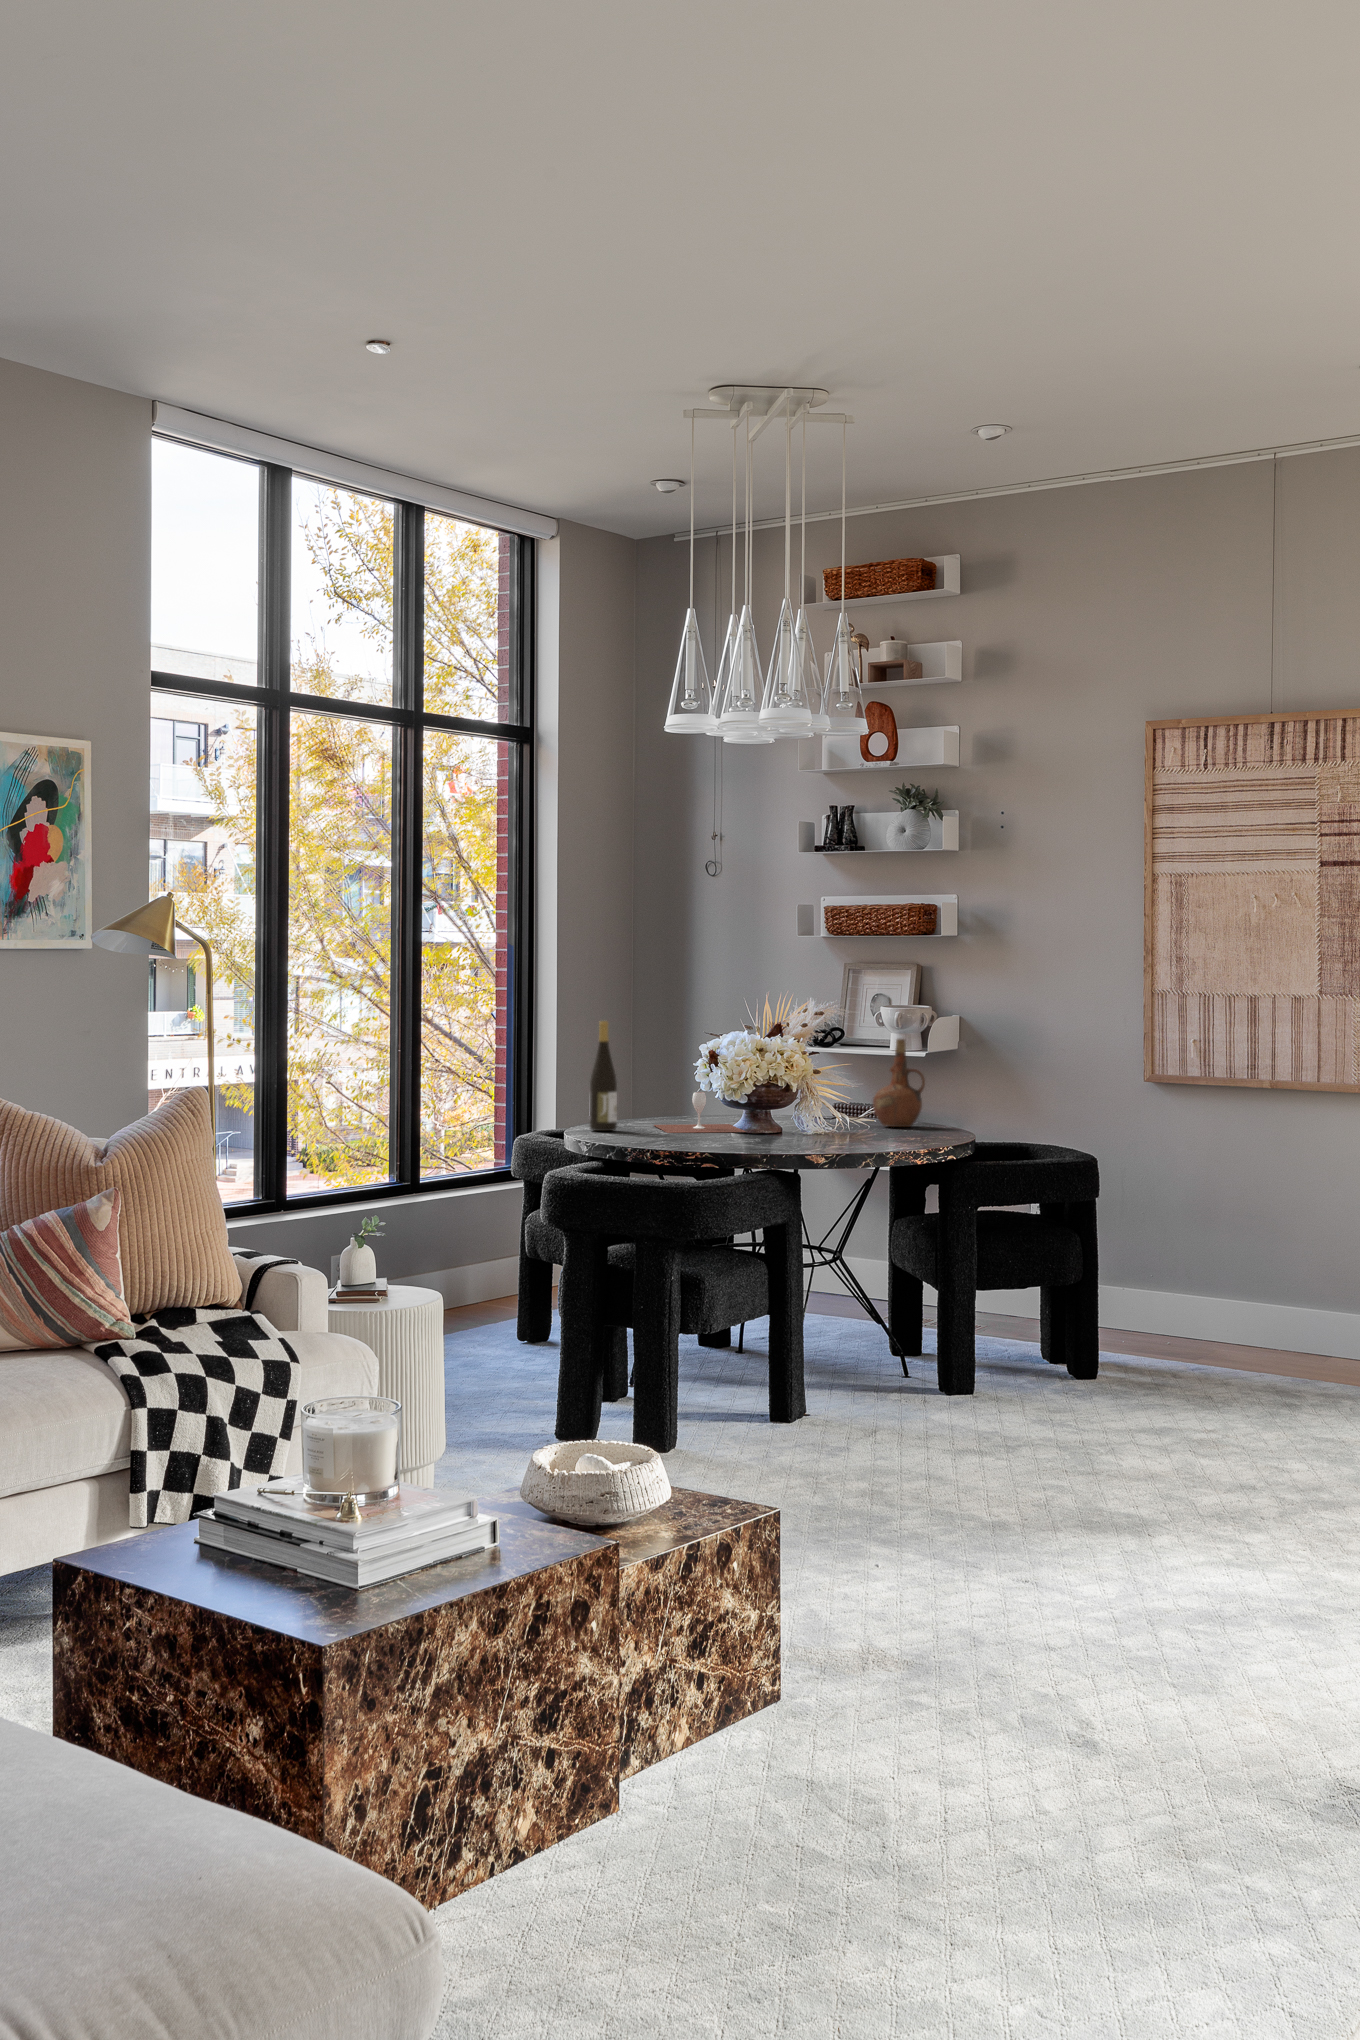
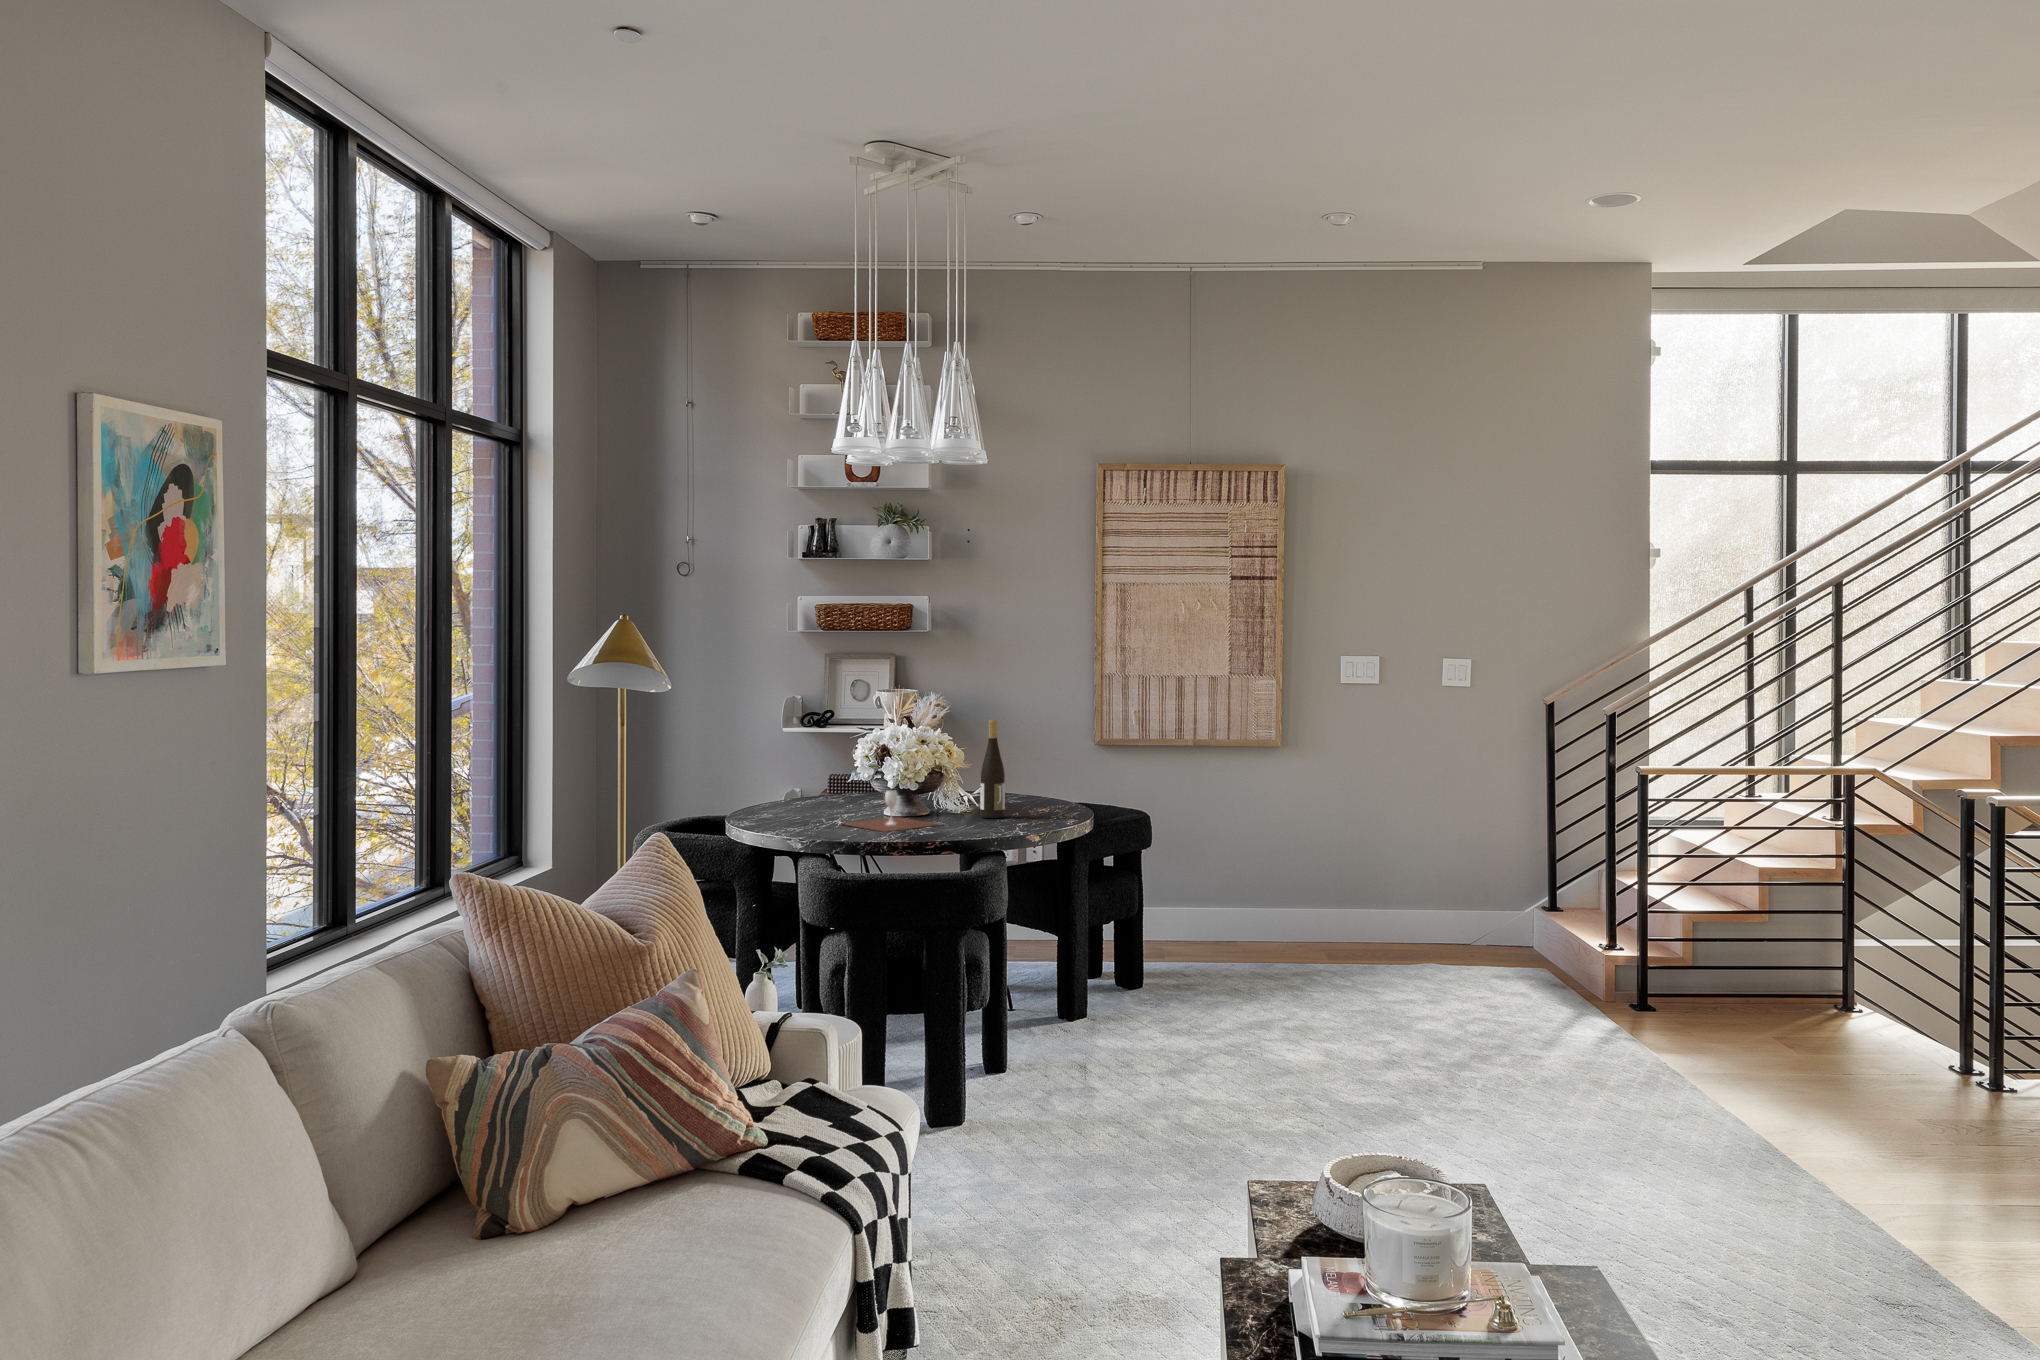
wine bottle: present [589,1021,617,1131] -> present [980,720,1005,818]
ceramic pitcher: present [873,1039,925,1127] -> none [1008,731,1052,809]

